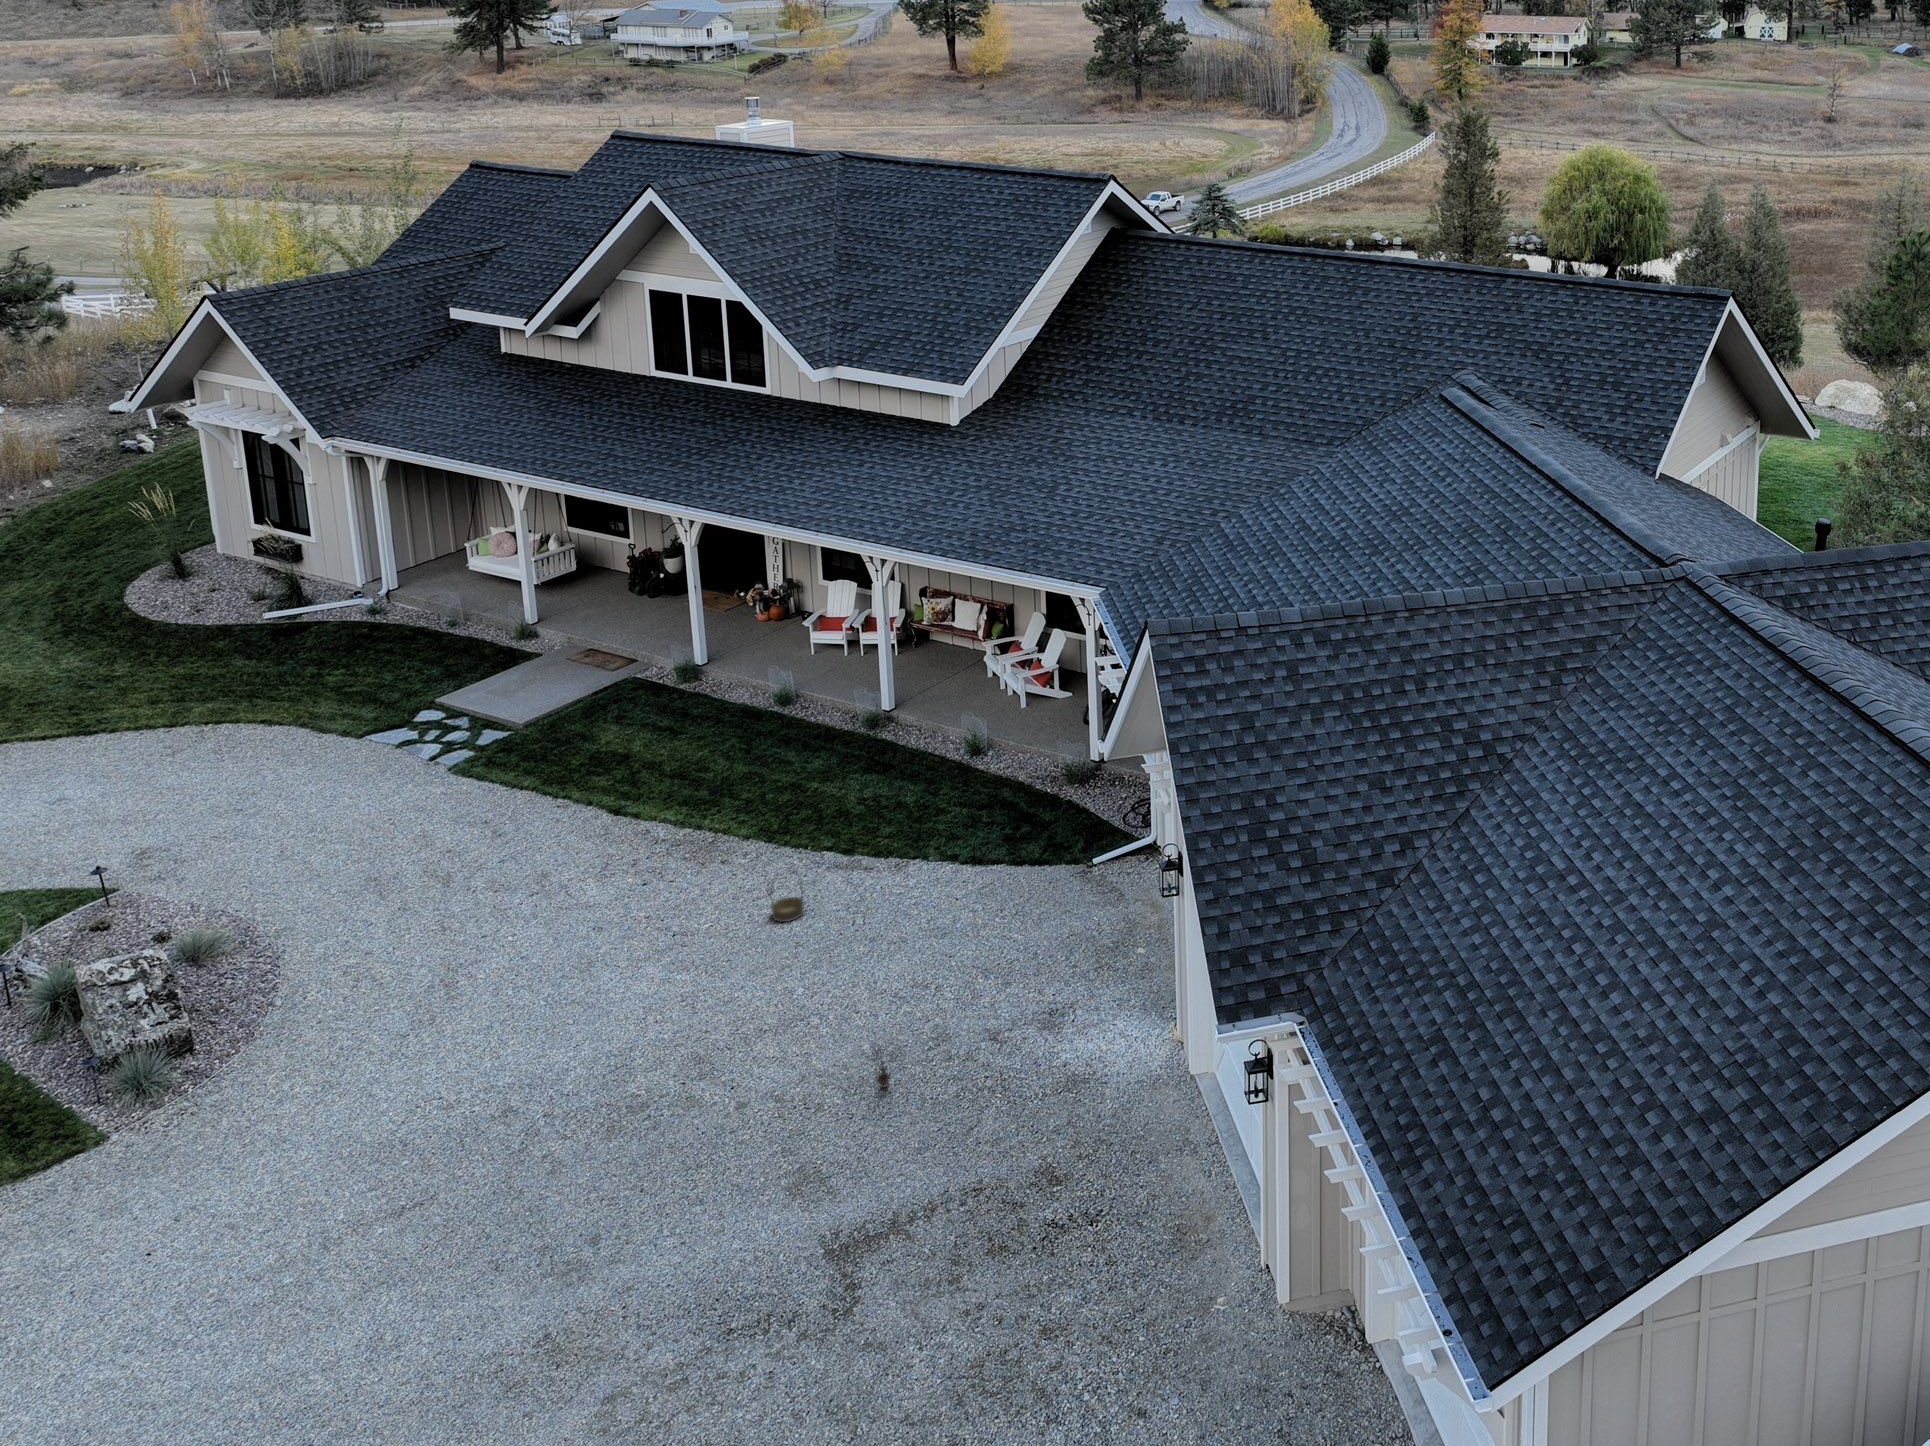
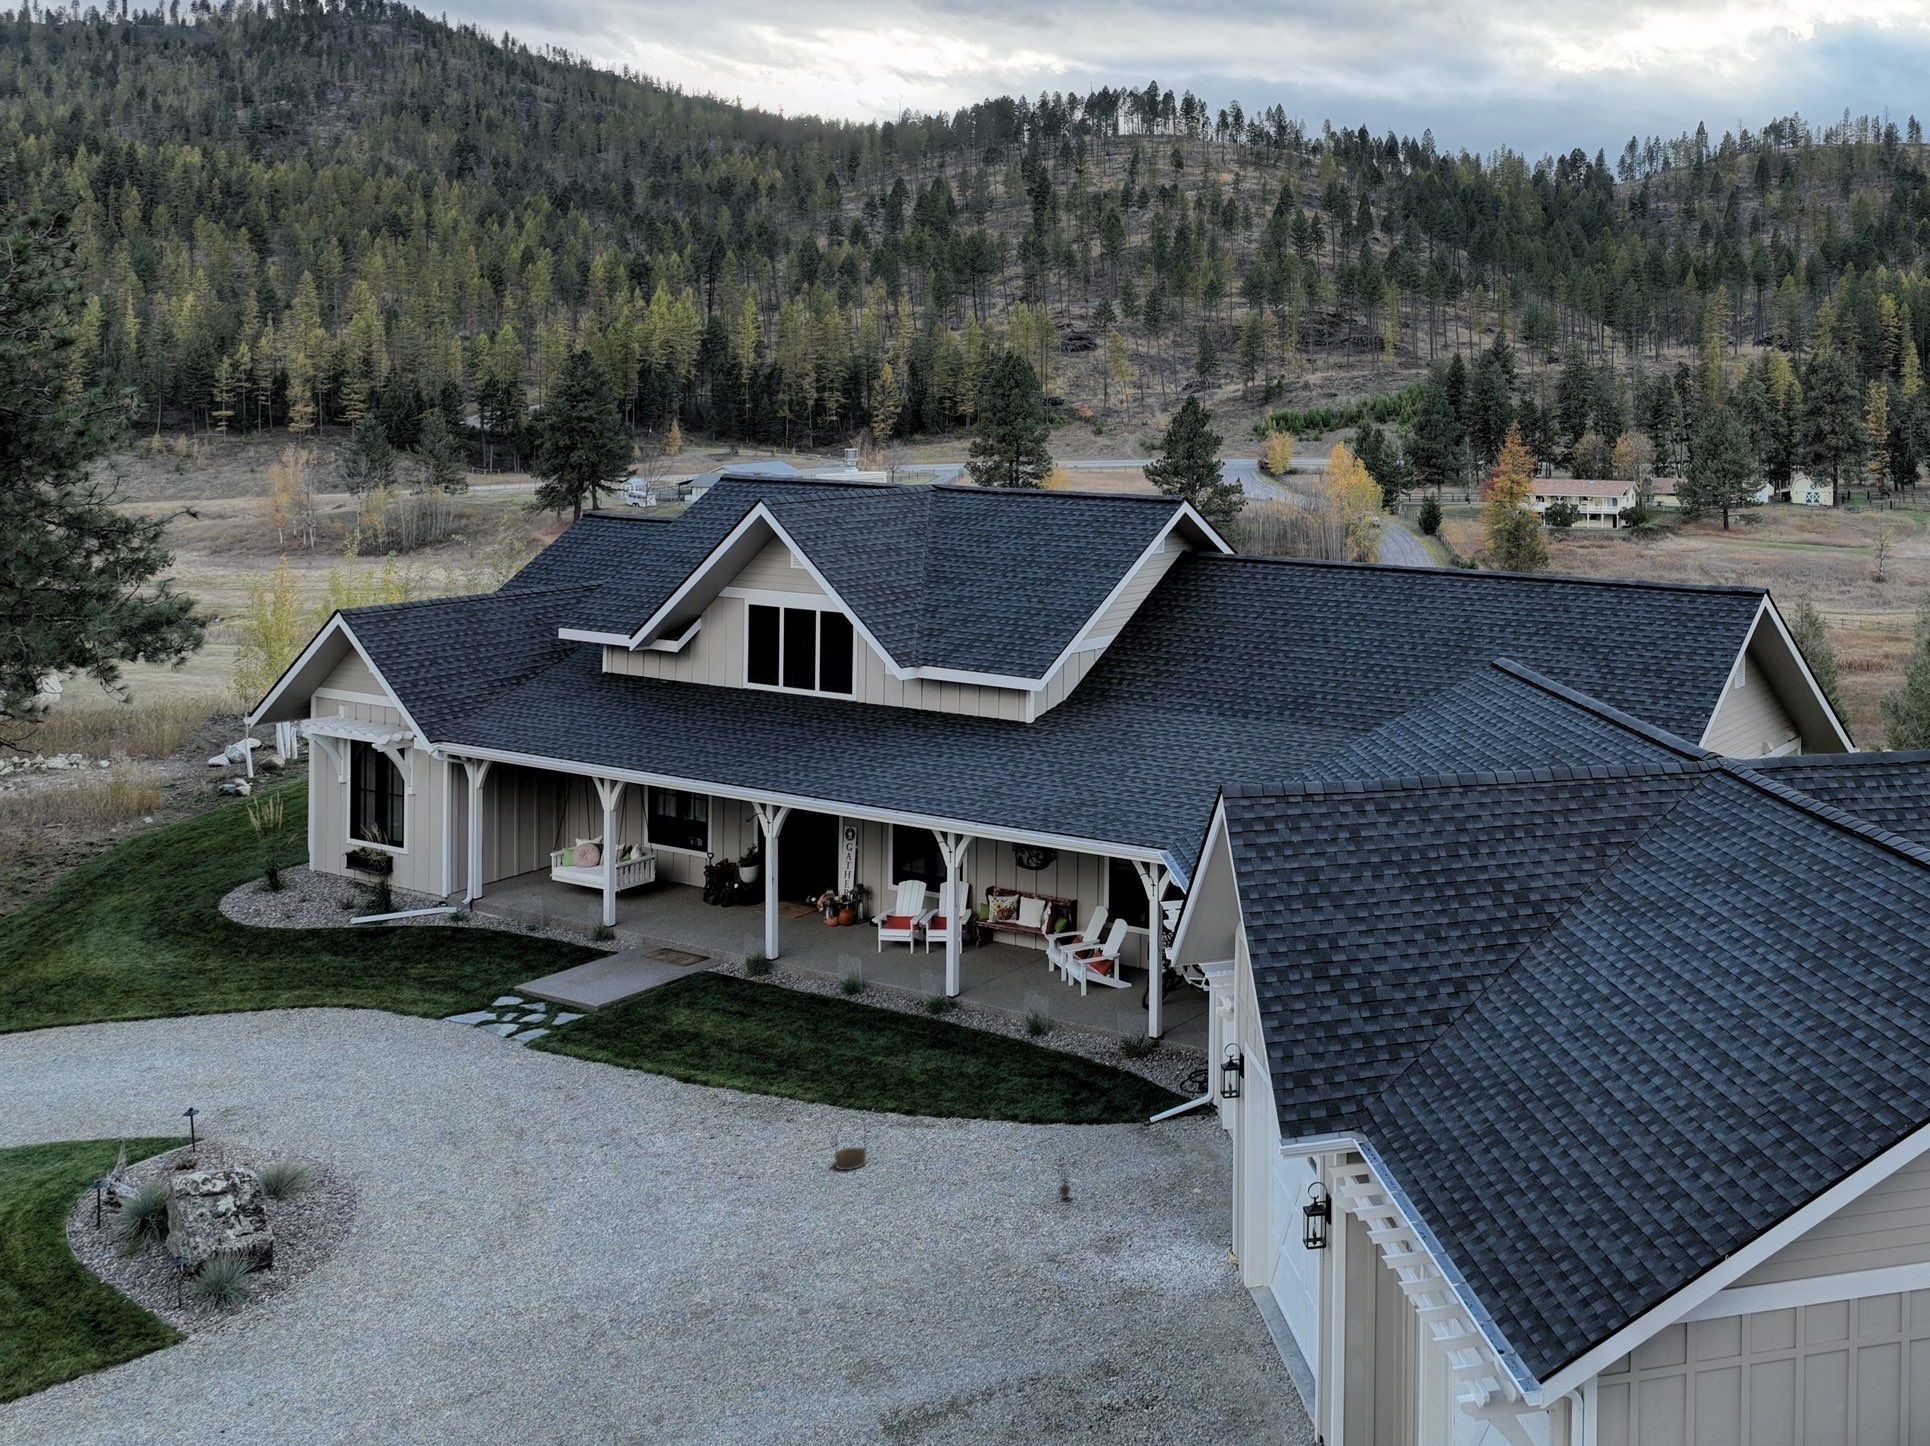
decorative plant: present [870,1046,895,1088] -> present [1058,1157,1076,1198]

